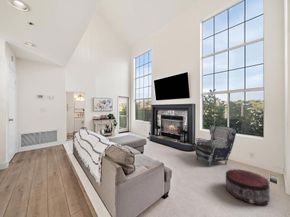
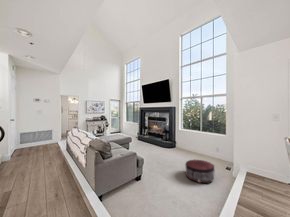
armchair: present [195,125,236,167] -> none [172,126,204,160]

